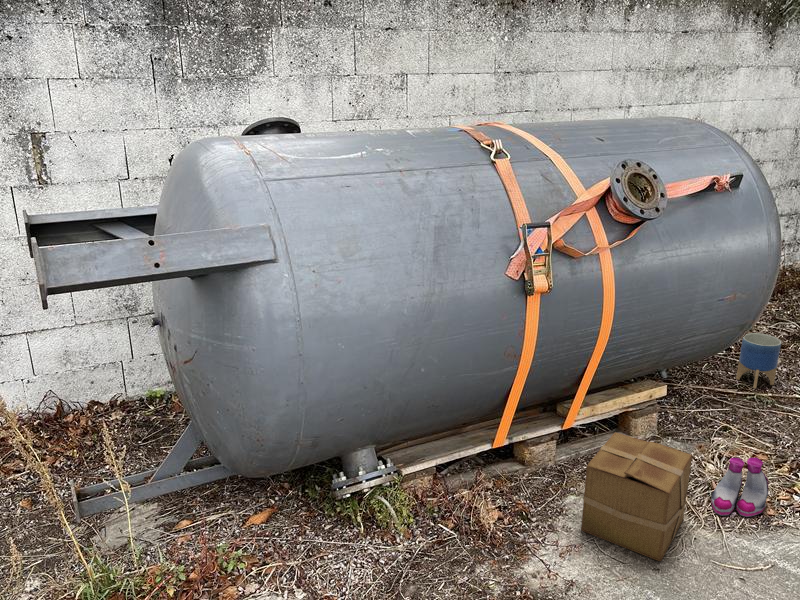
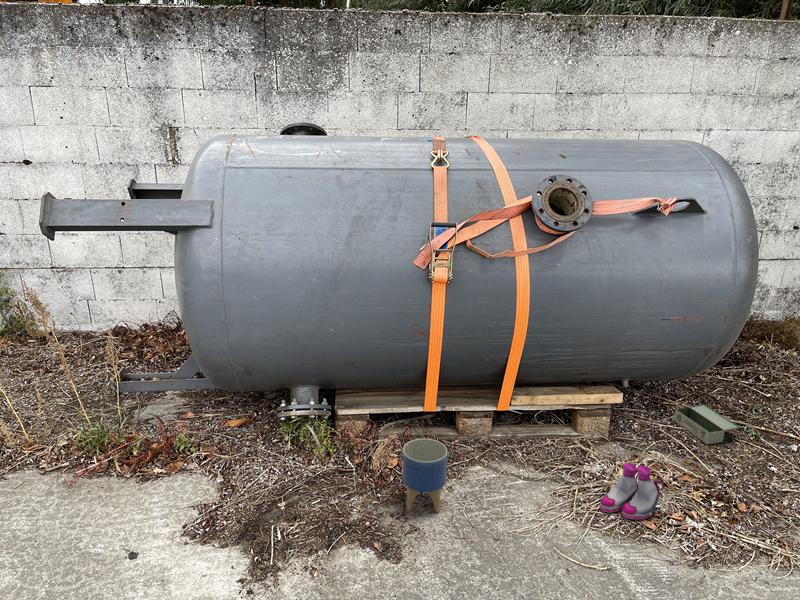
planter: present [736,333,781,389] -> present [402,439,447,512]
toolbox: none [692,379,760,419] -> present [674,404,739,444]
cardboard box: present [581,432,692,561] -> none [468,417,571,527]

